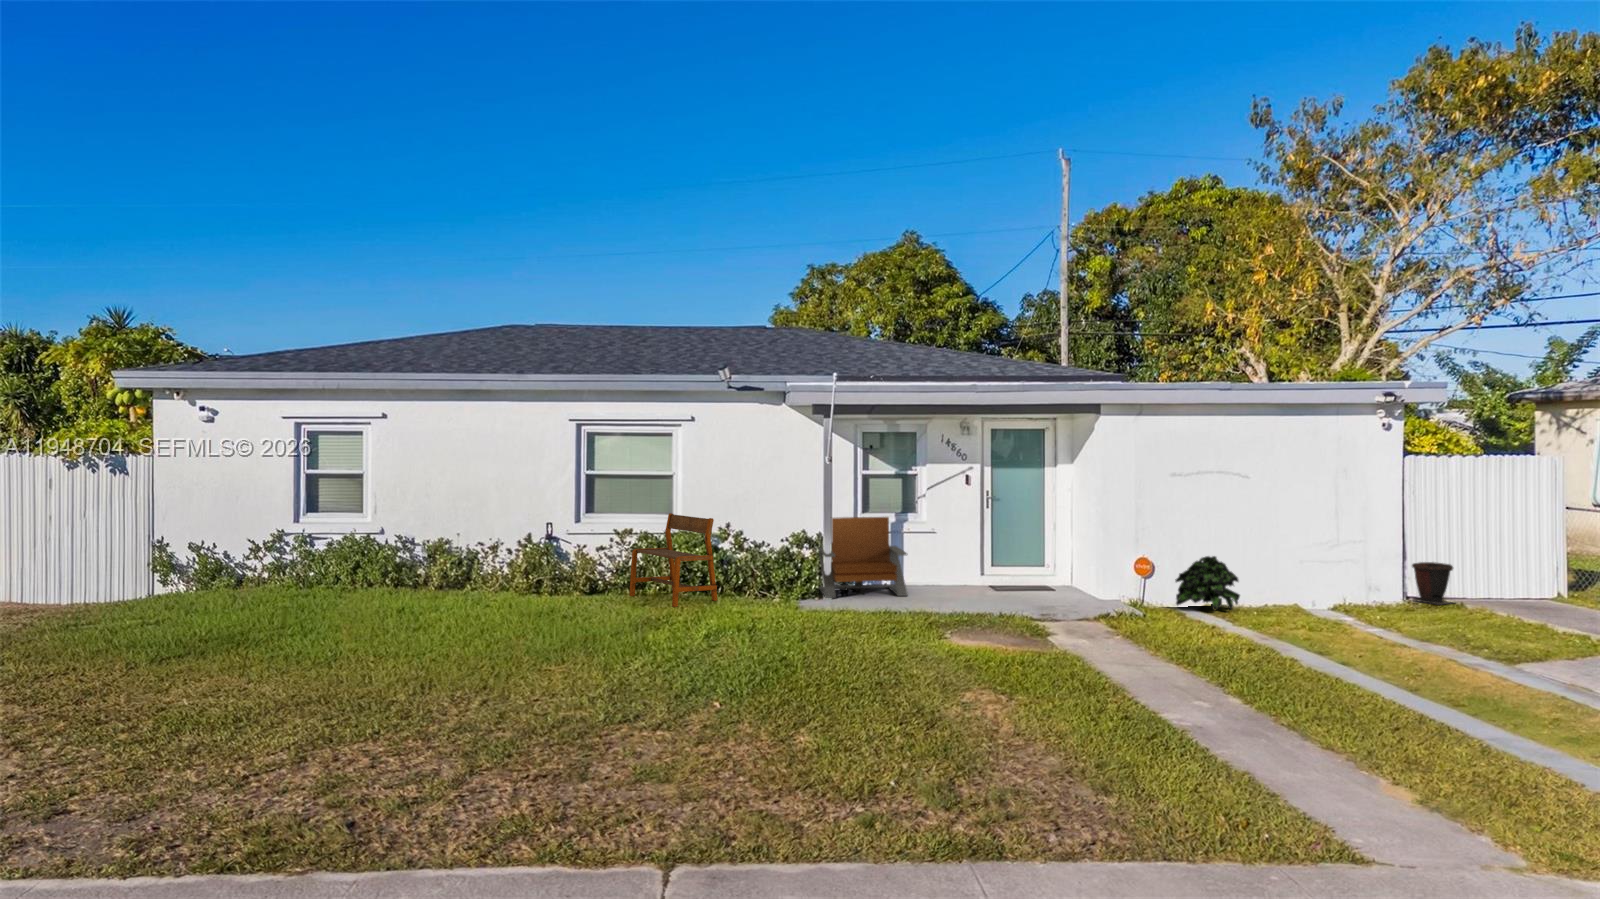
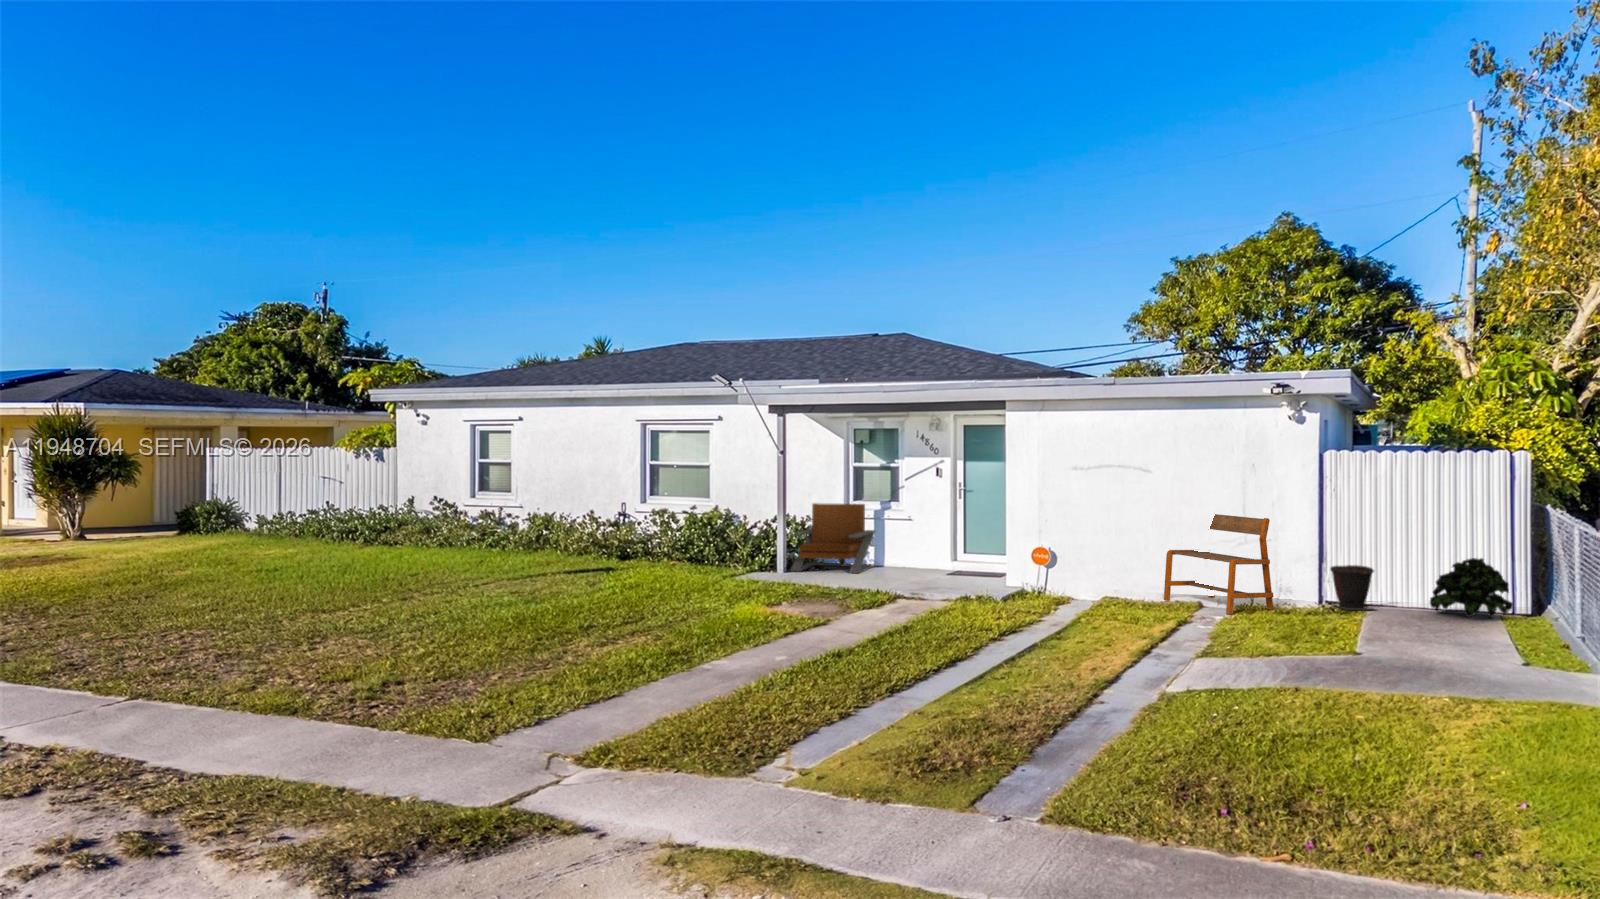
bench: present [629,513,717,607] -> present [1164,514,1273,615]
potted plant: present [1175,556,1240,610] -> present [1430,558,1513,618]

